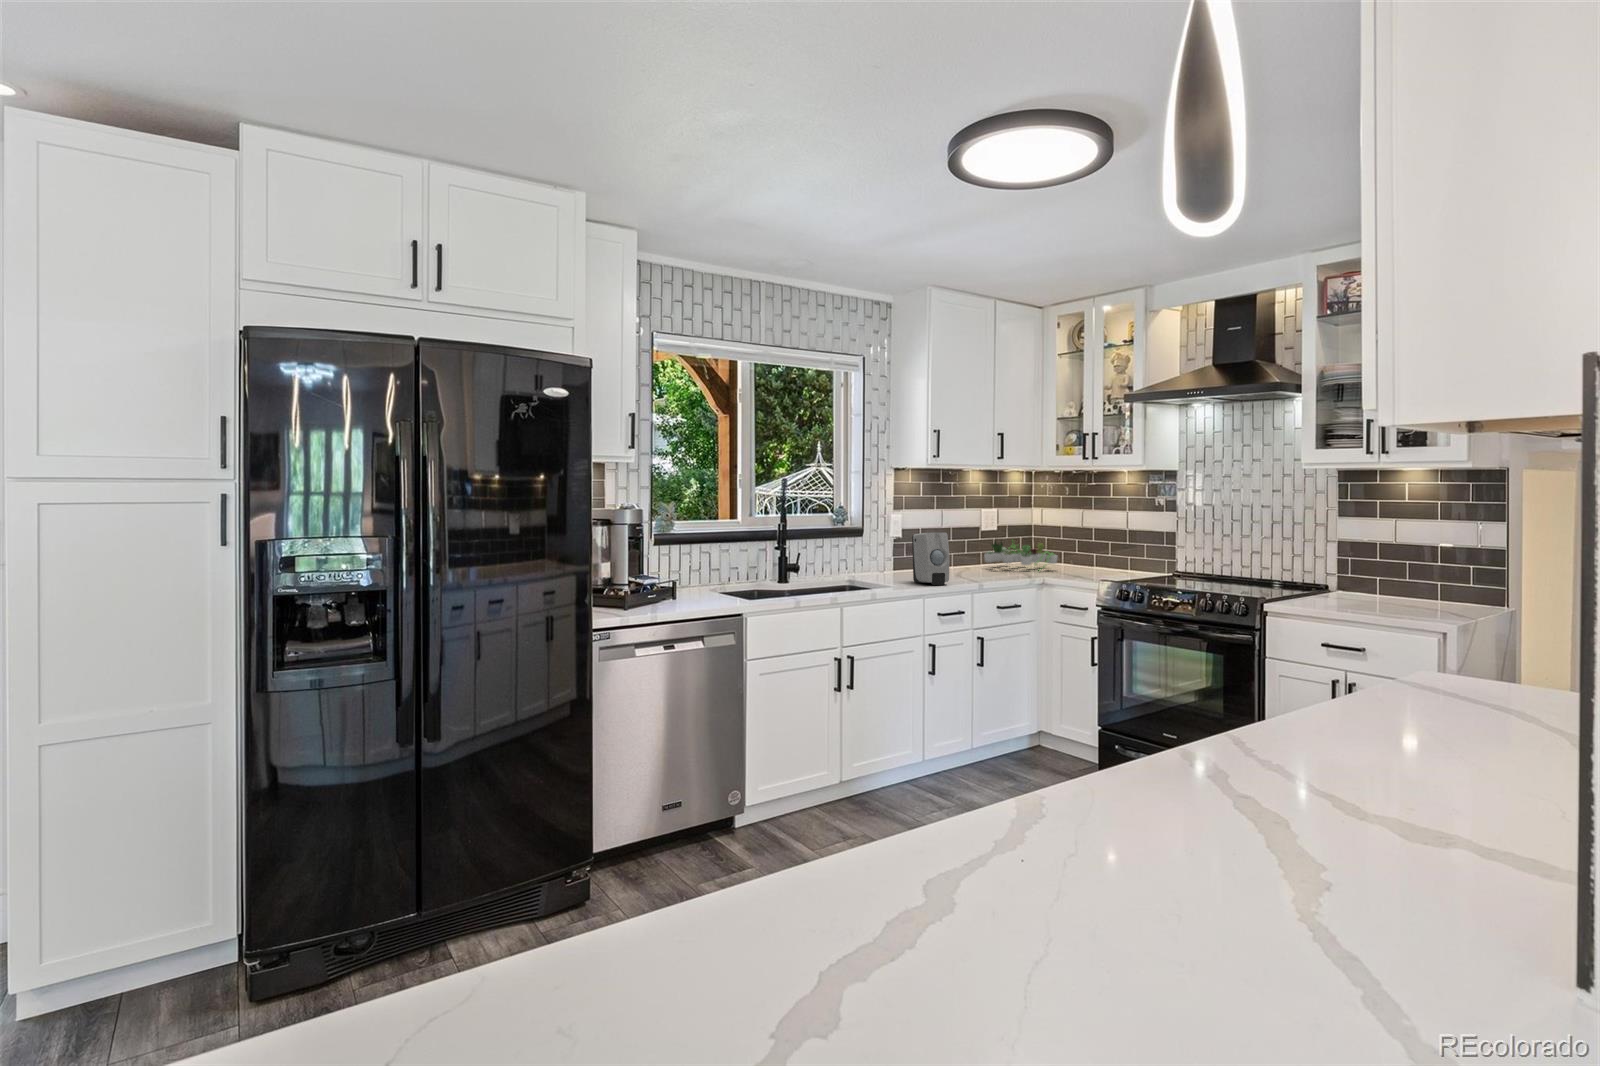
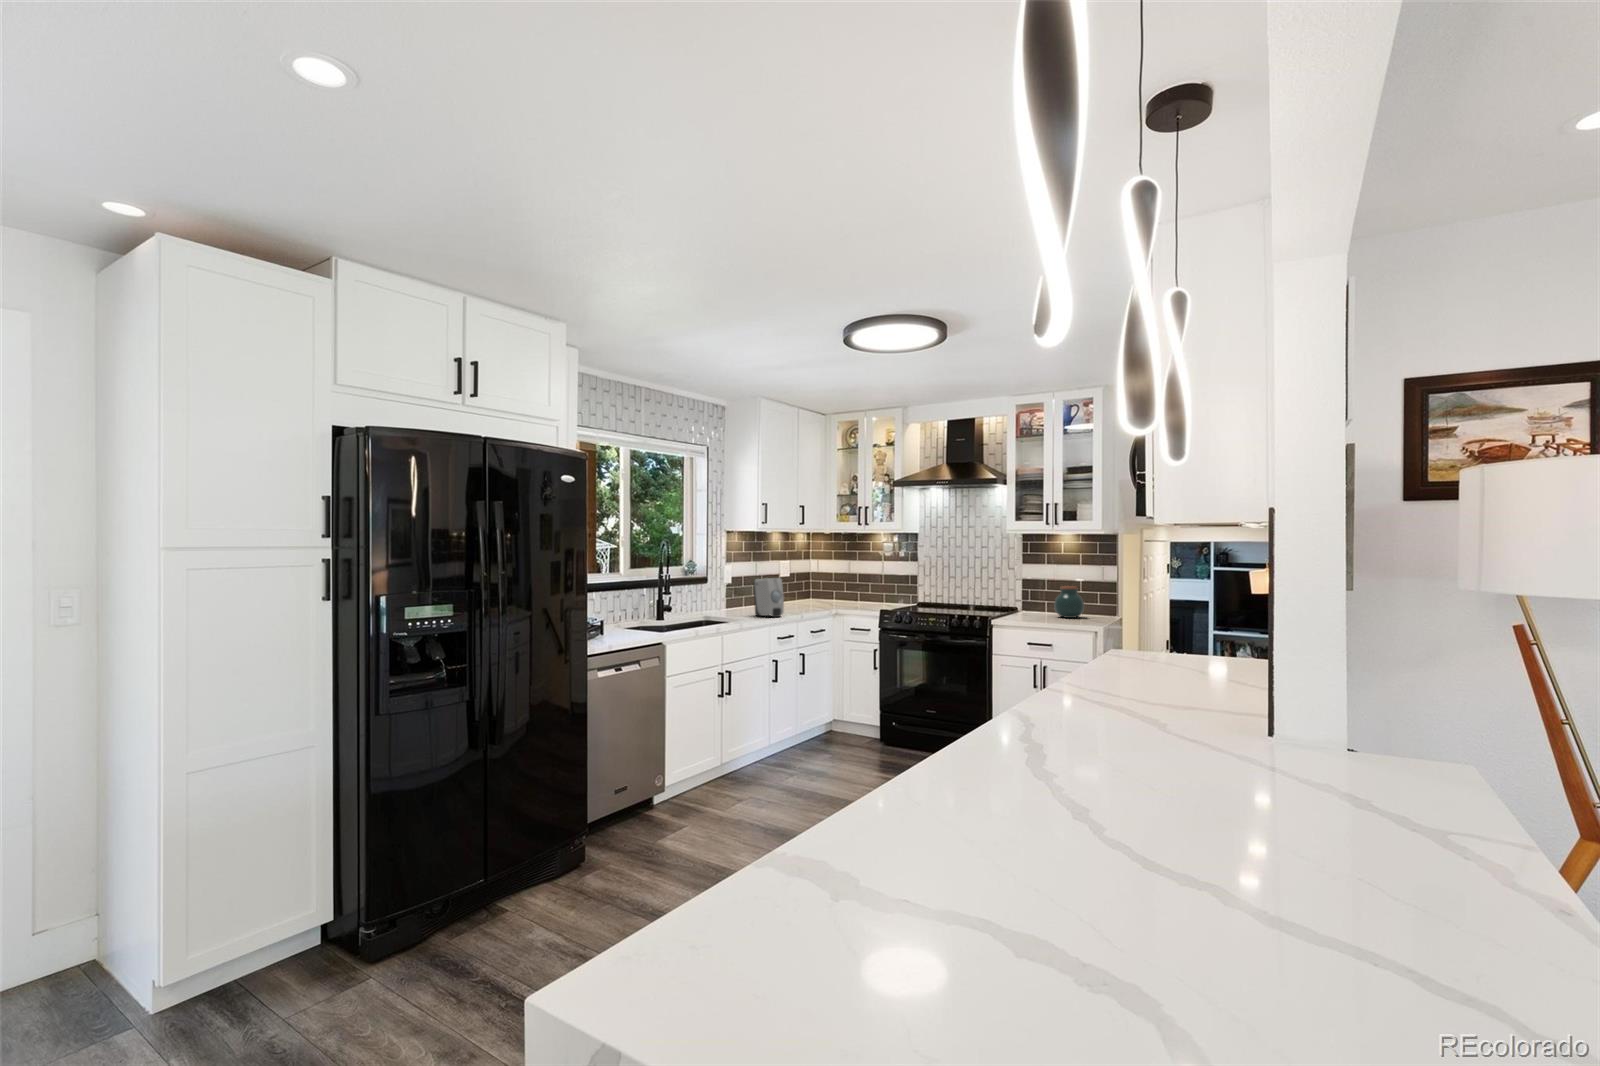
succulent plant: present [984,540,1058,571] -> none [788,581,840,606]
jar: none [1384,553,1441,605] -> present [1054,586,1084,618]

